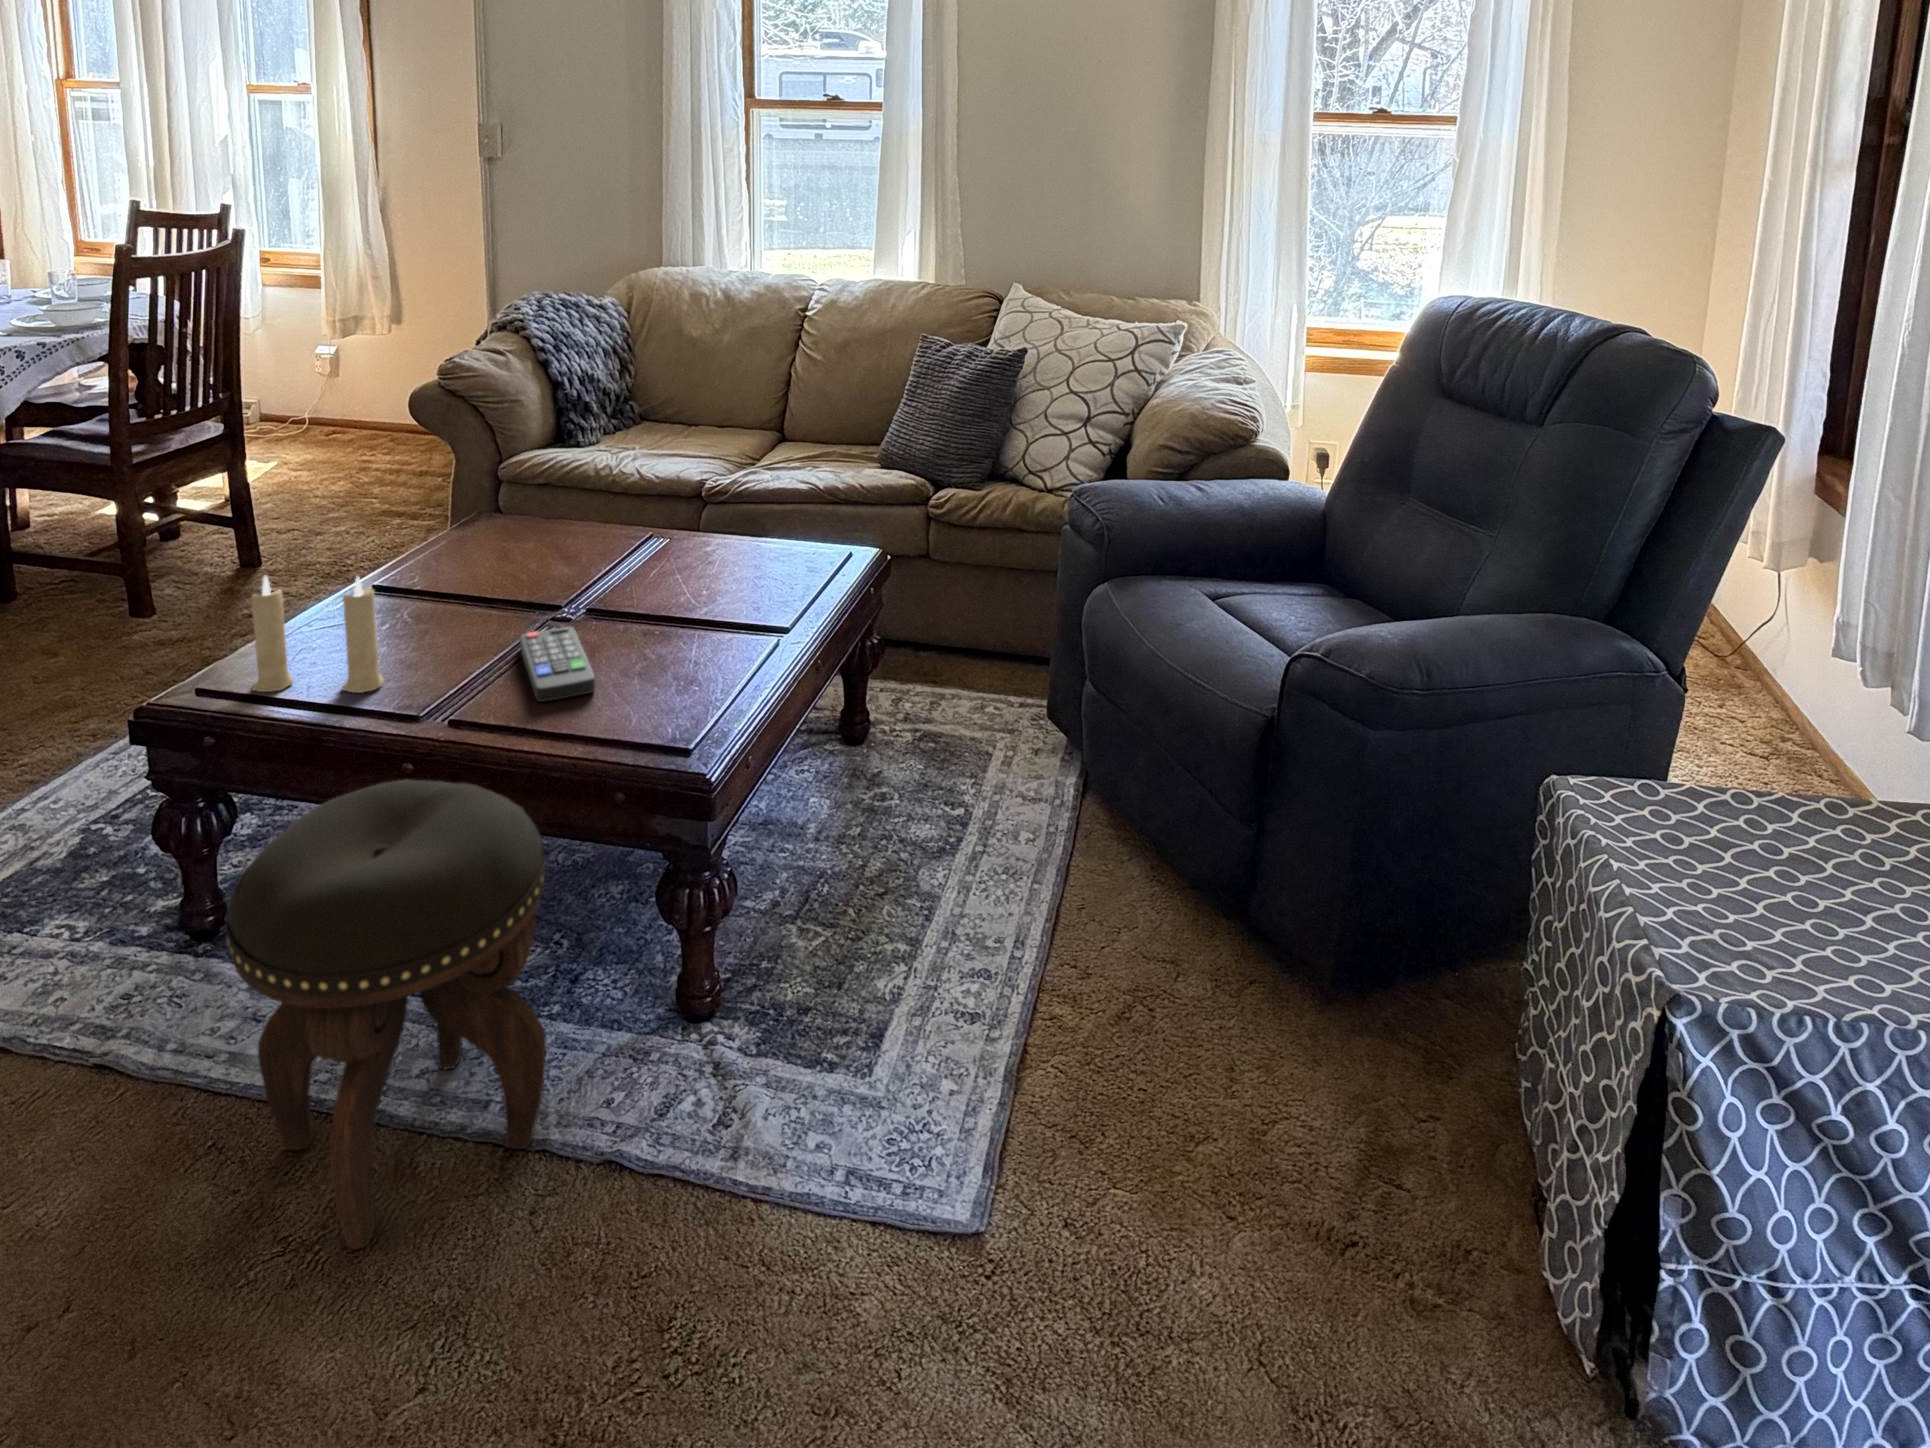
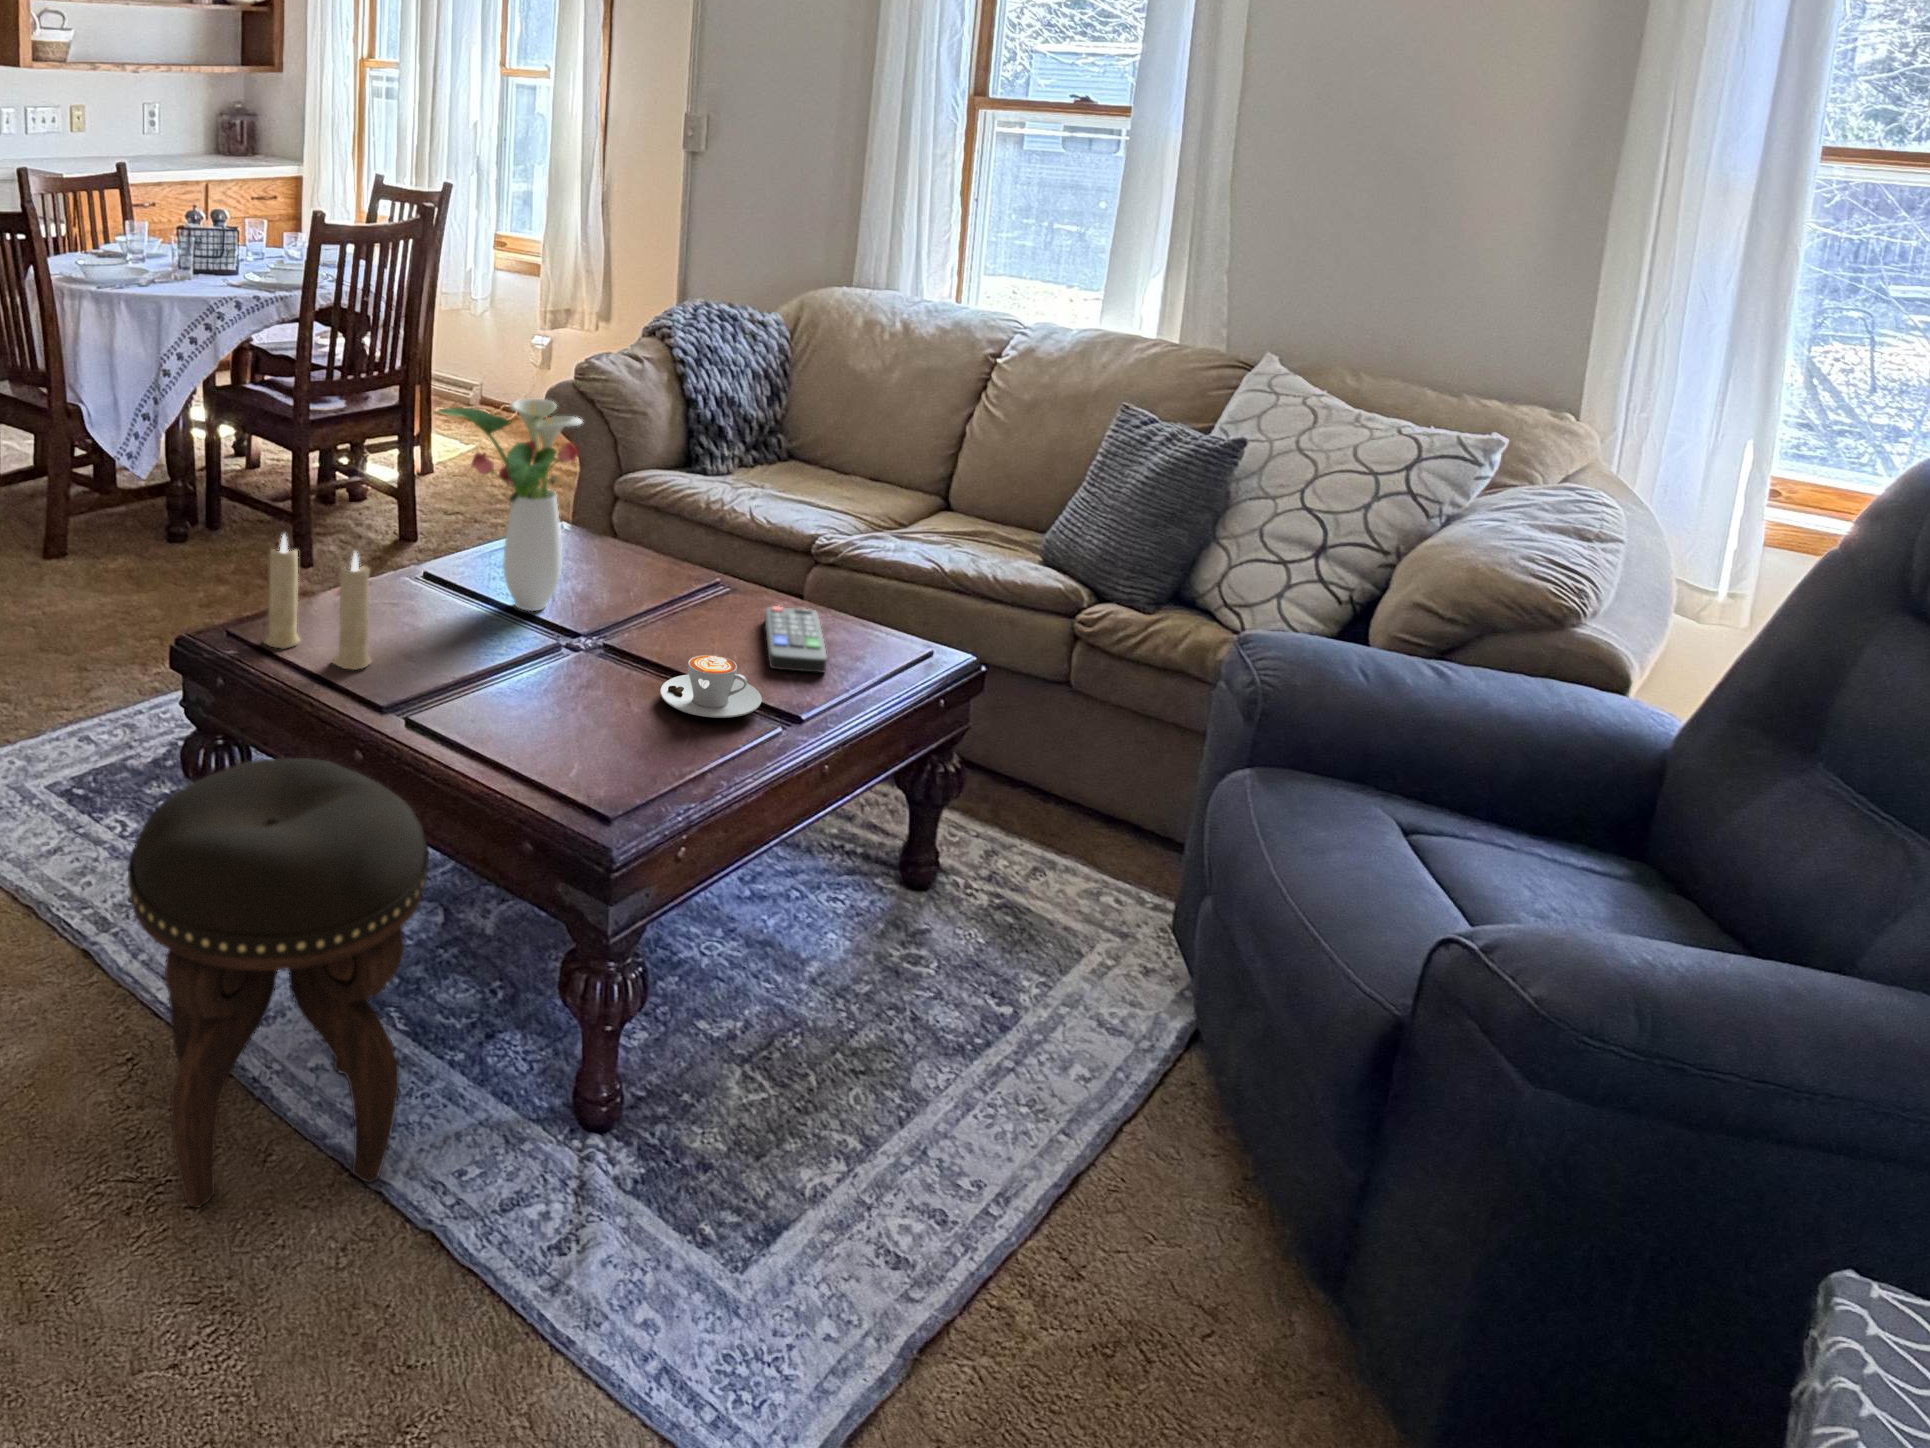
flower arrangement: none [383,400,543,597] -> present [437,399,582,611]
coffee cup: none [671,594,759,648] -> present [660,655,761,718]
remote control: present [520,627,595,702] -> present [765,606,827,673]

